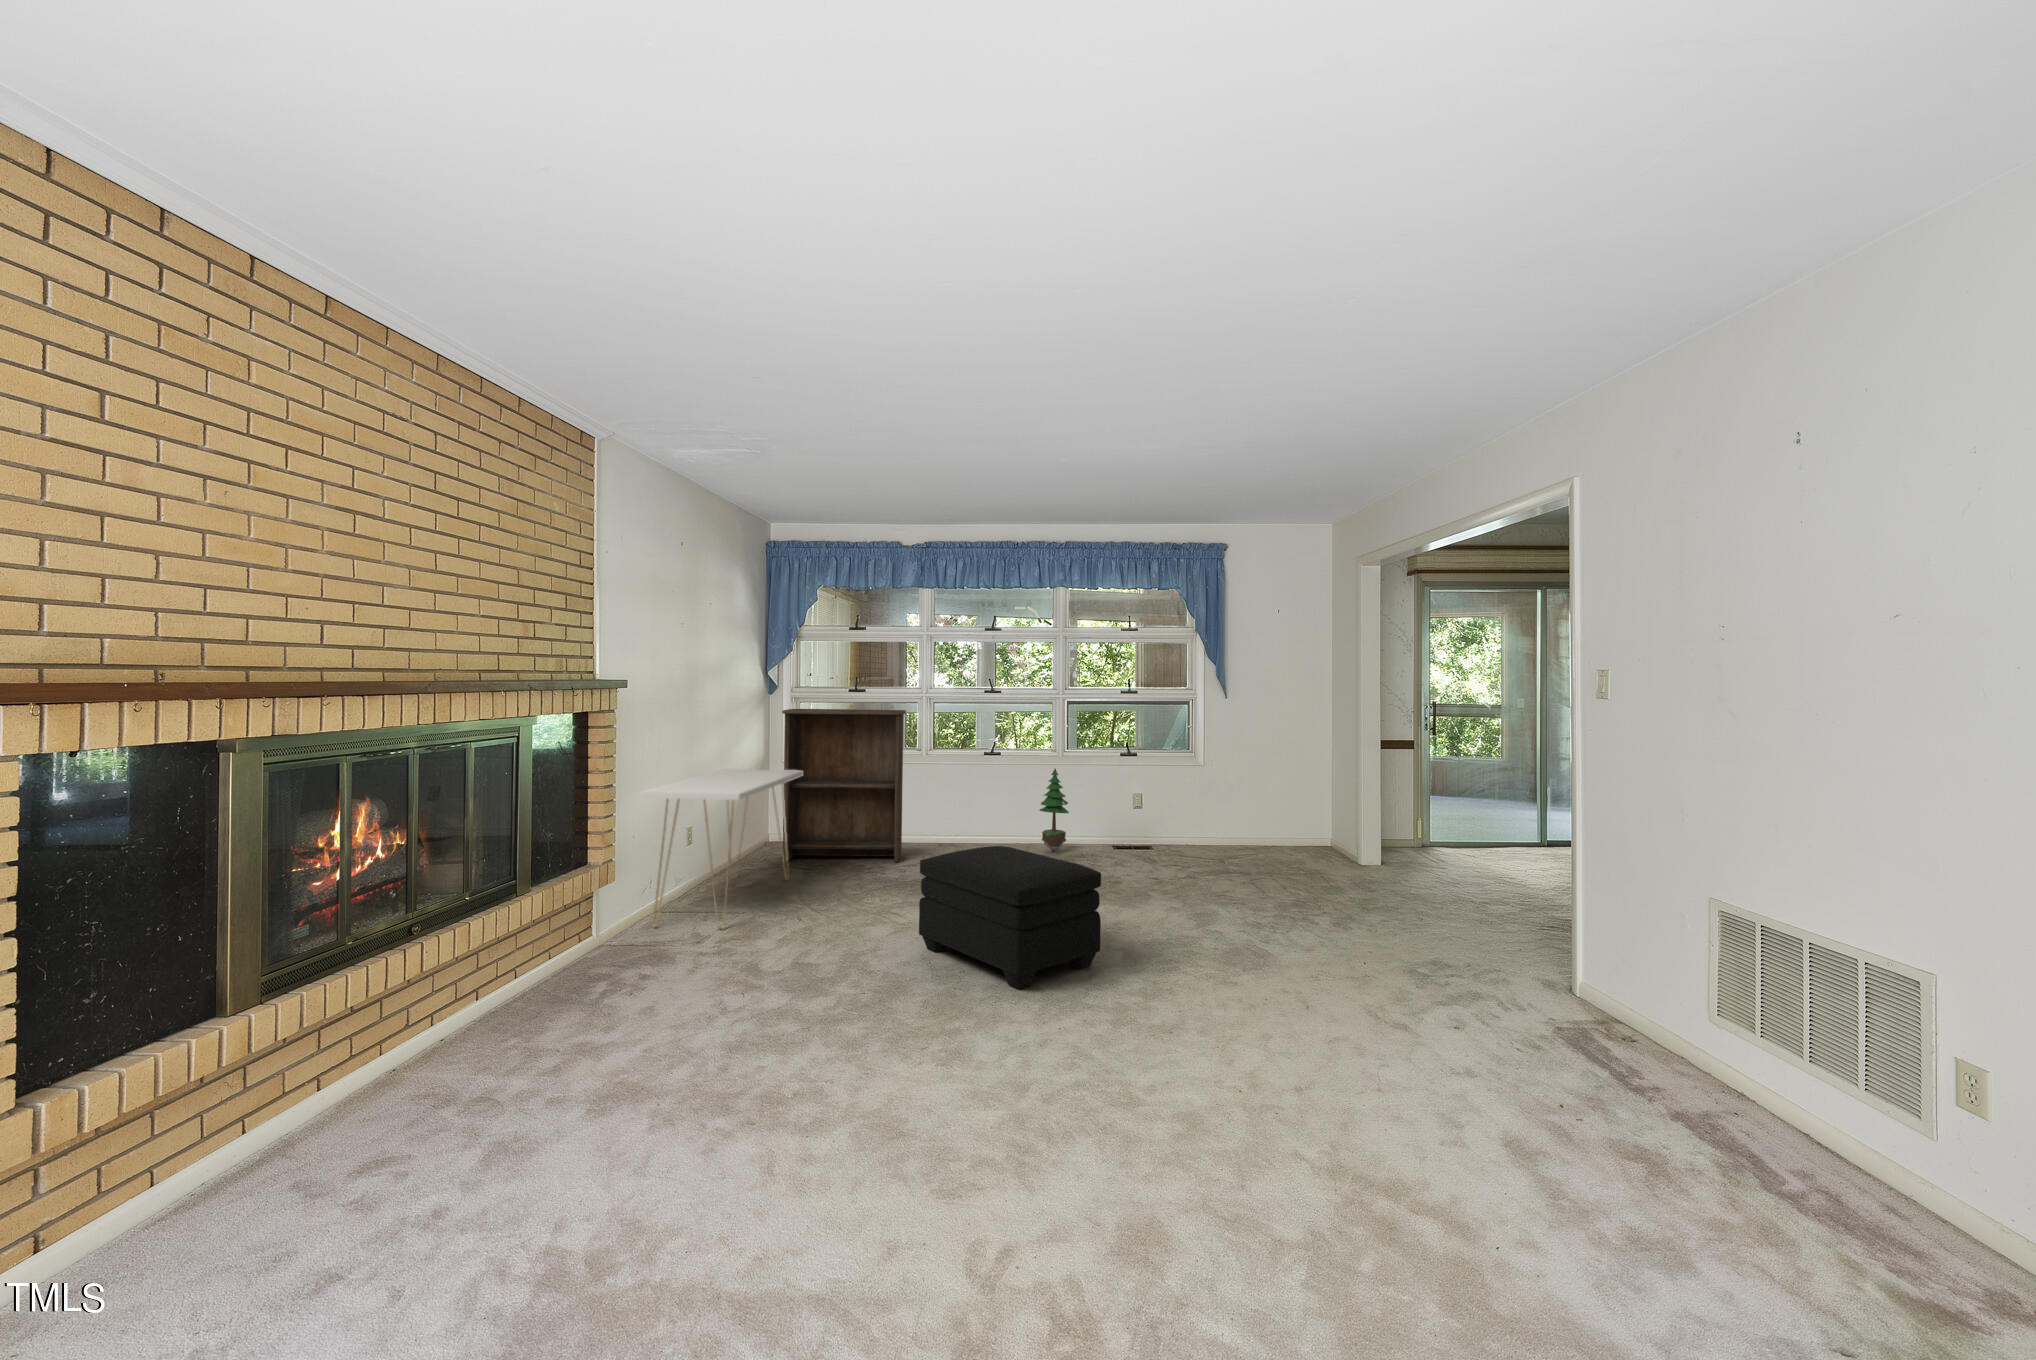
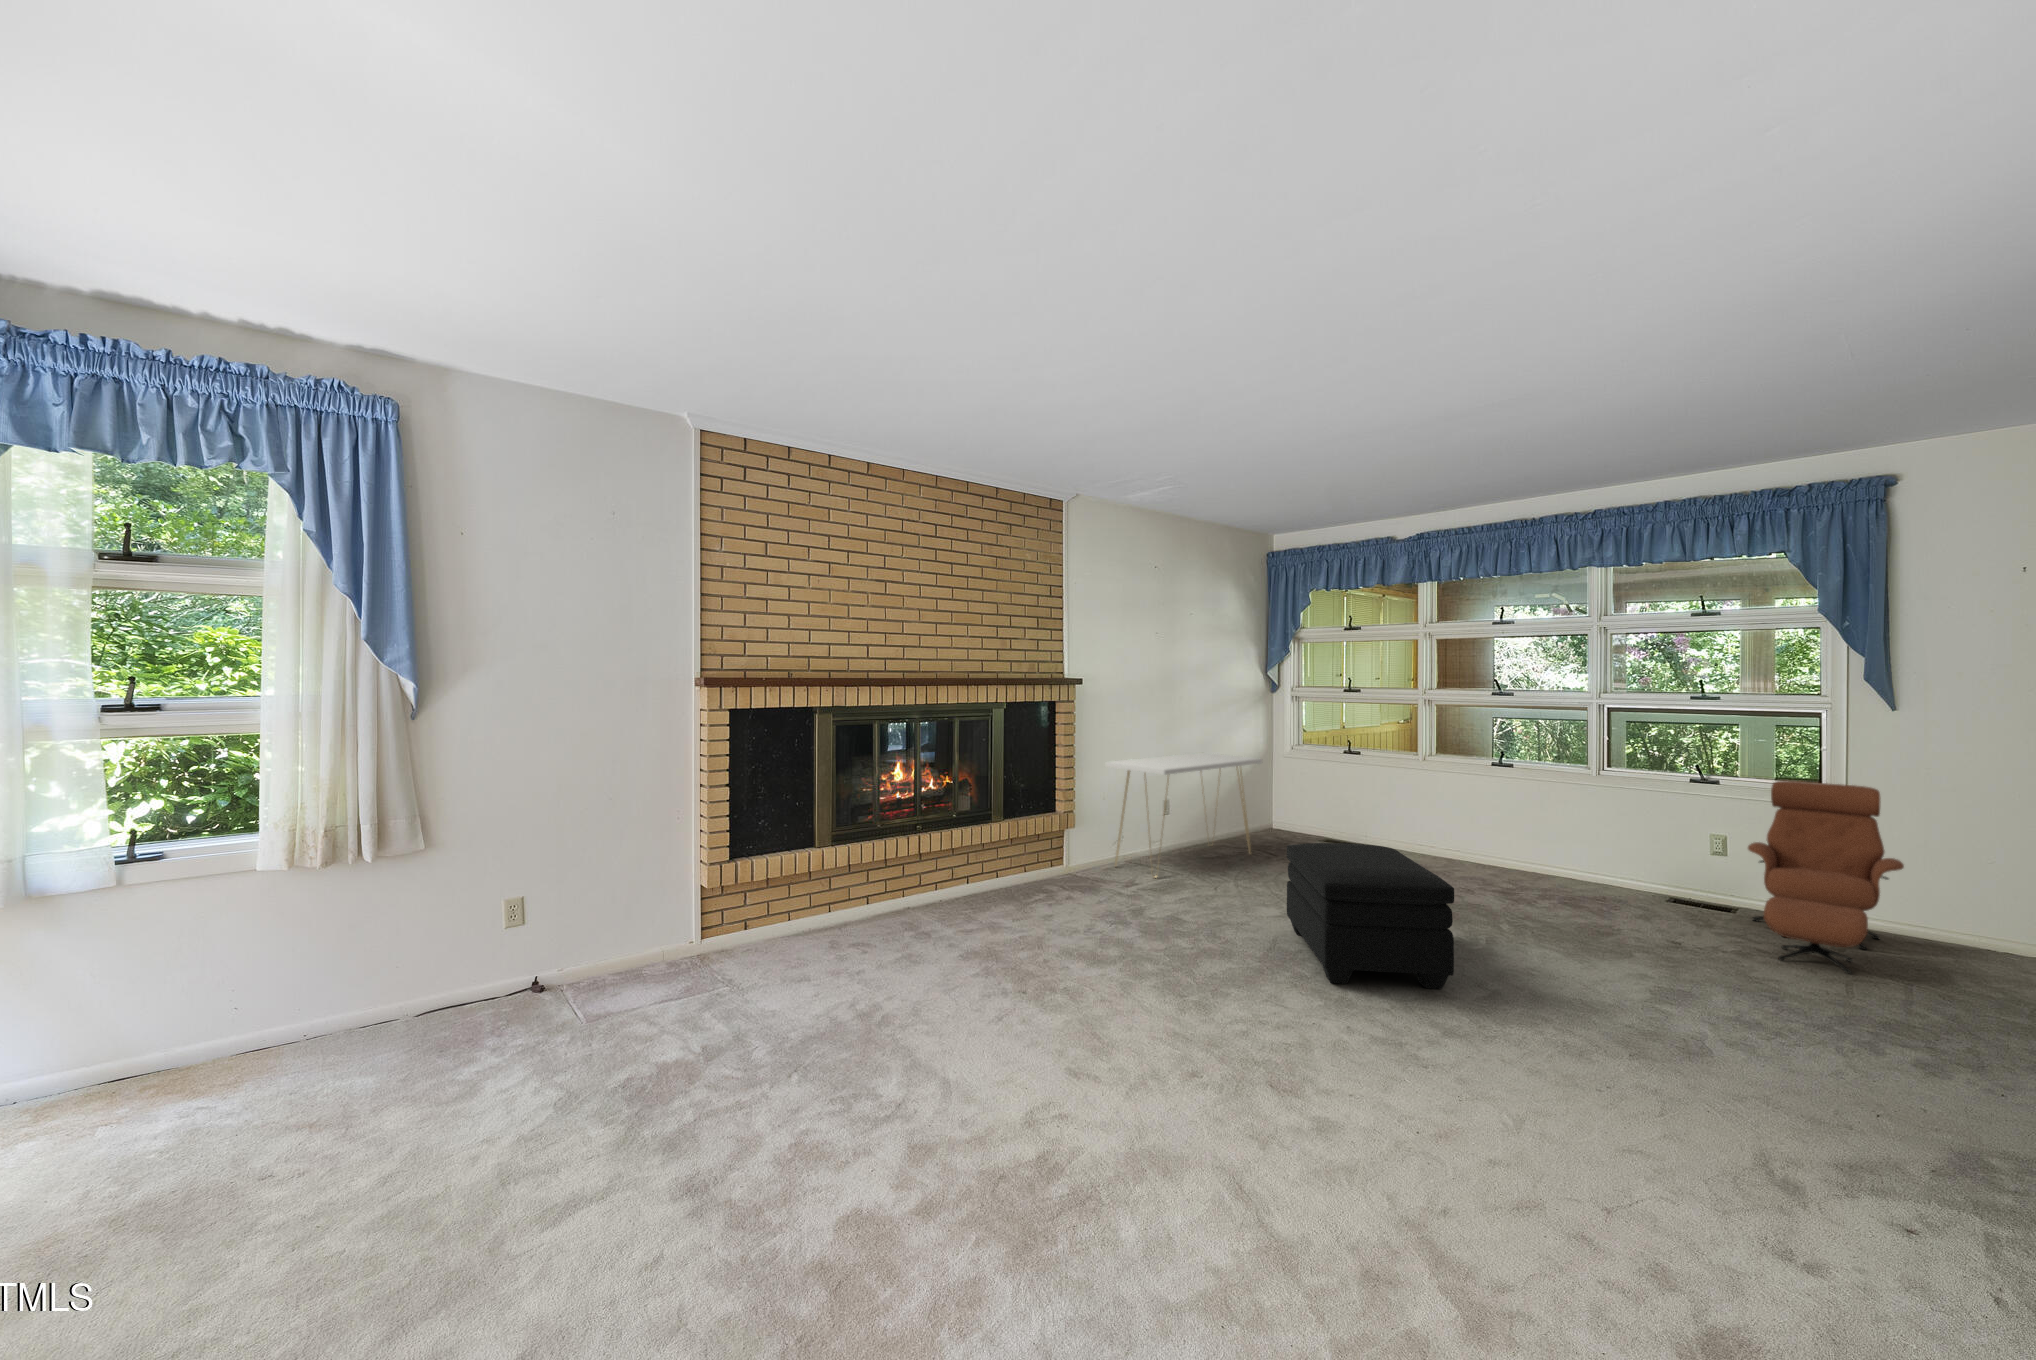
bookshelf: present [782,709,906,862] -> none [1263,704,1387,859]
lounge chair: none [1162,756,1250,884] -> present [1748,781,1904,974]
potted tree: present [1040,769,1069,852] -> none [1555,780,1601,881]

